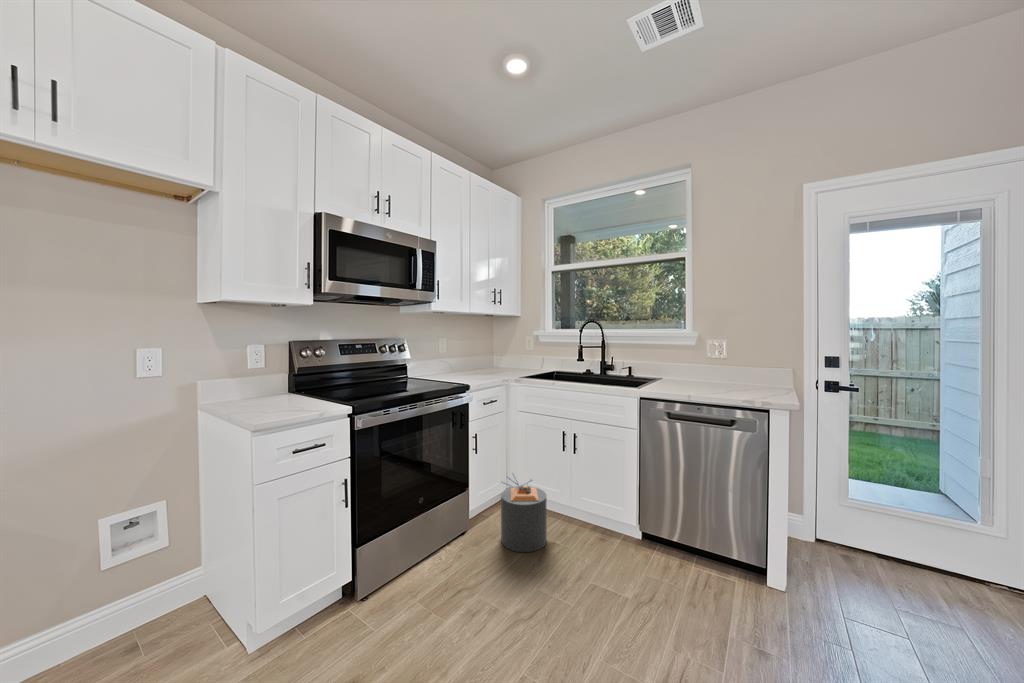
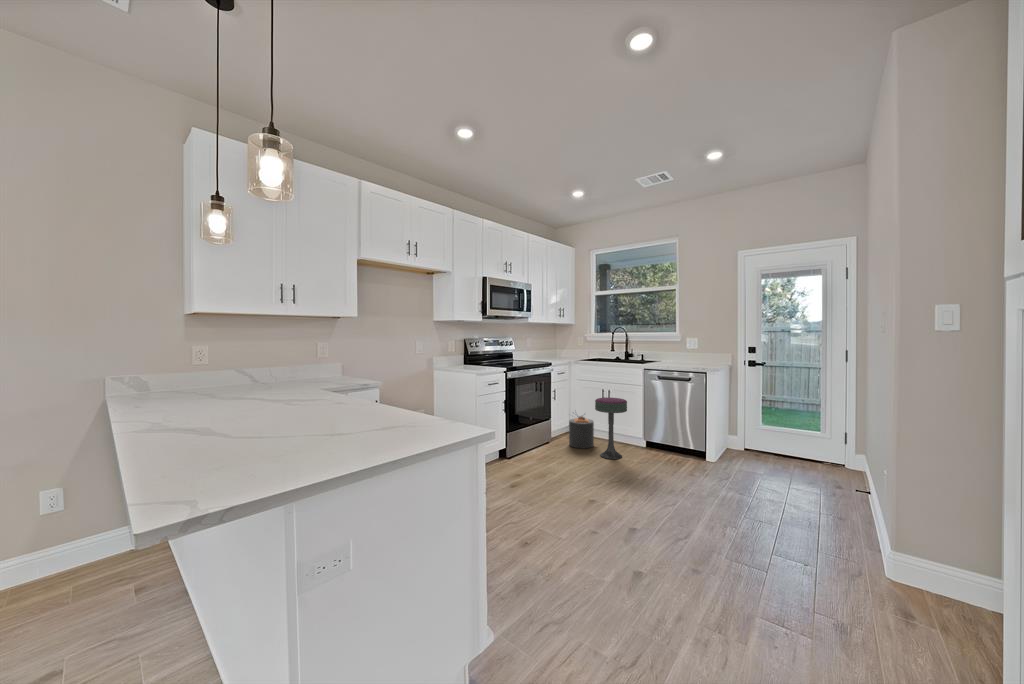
bar stool: none [548,456,612,591] -> present [595,397,627,459]

